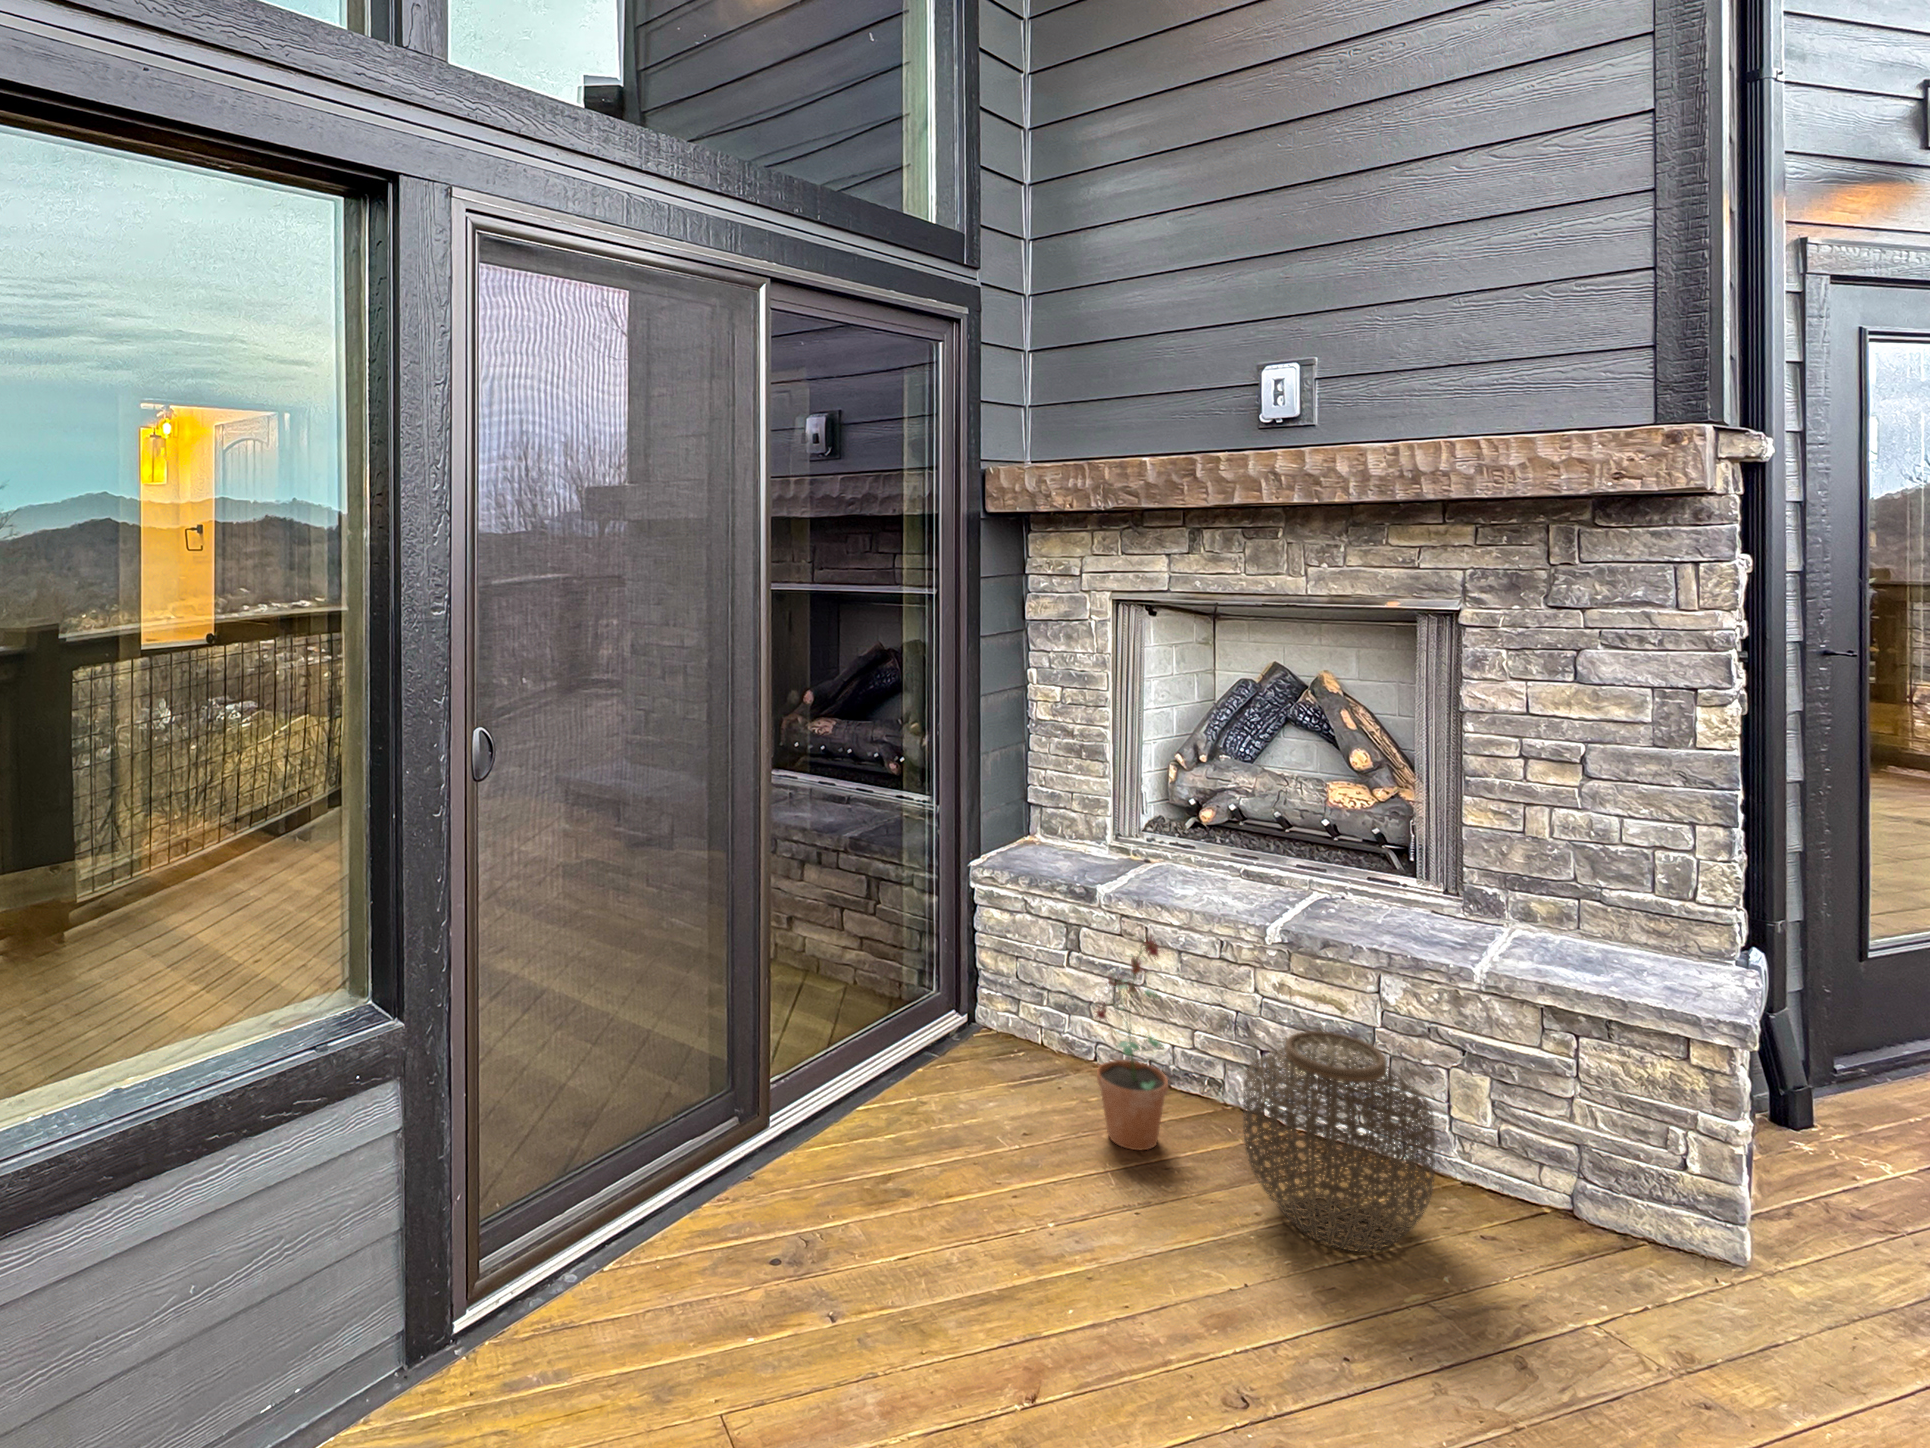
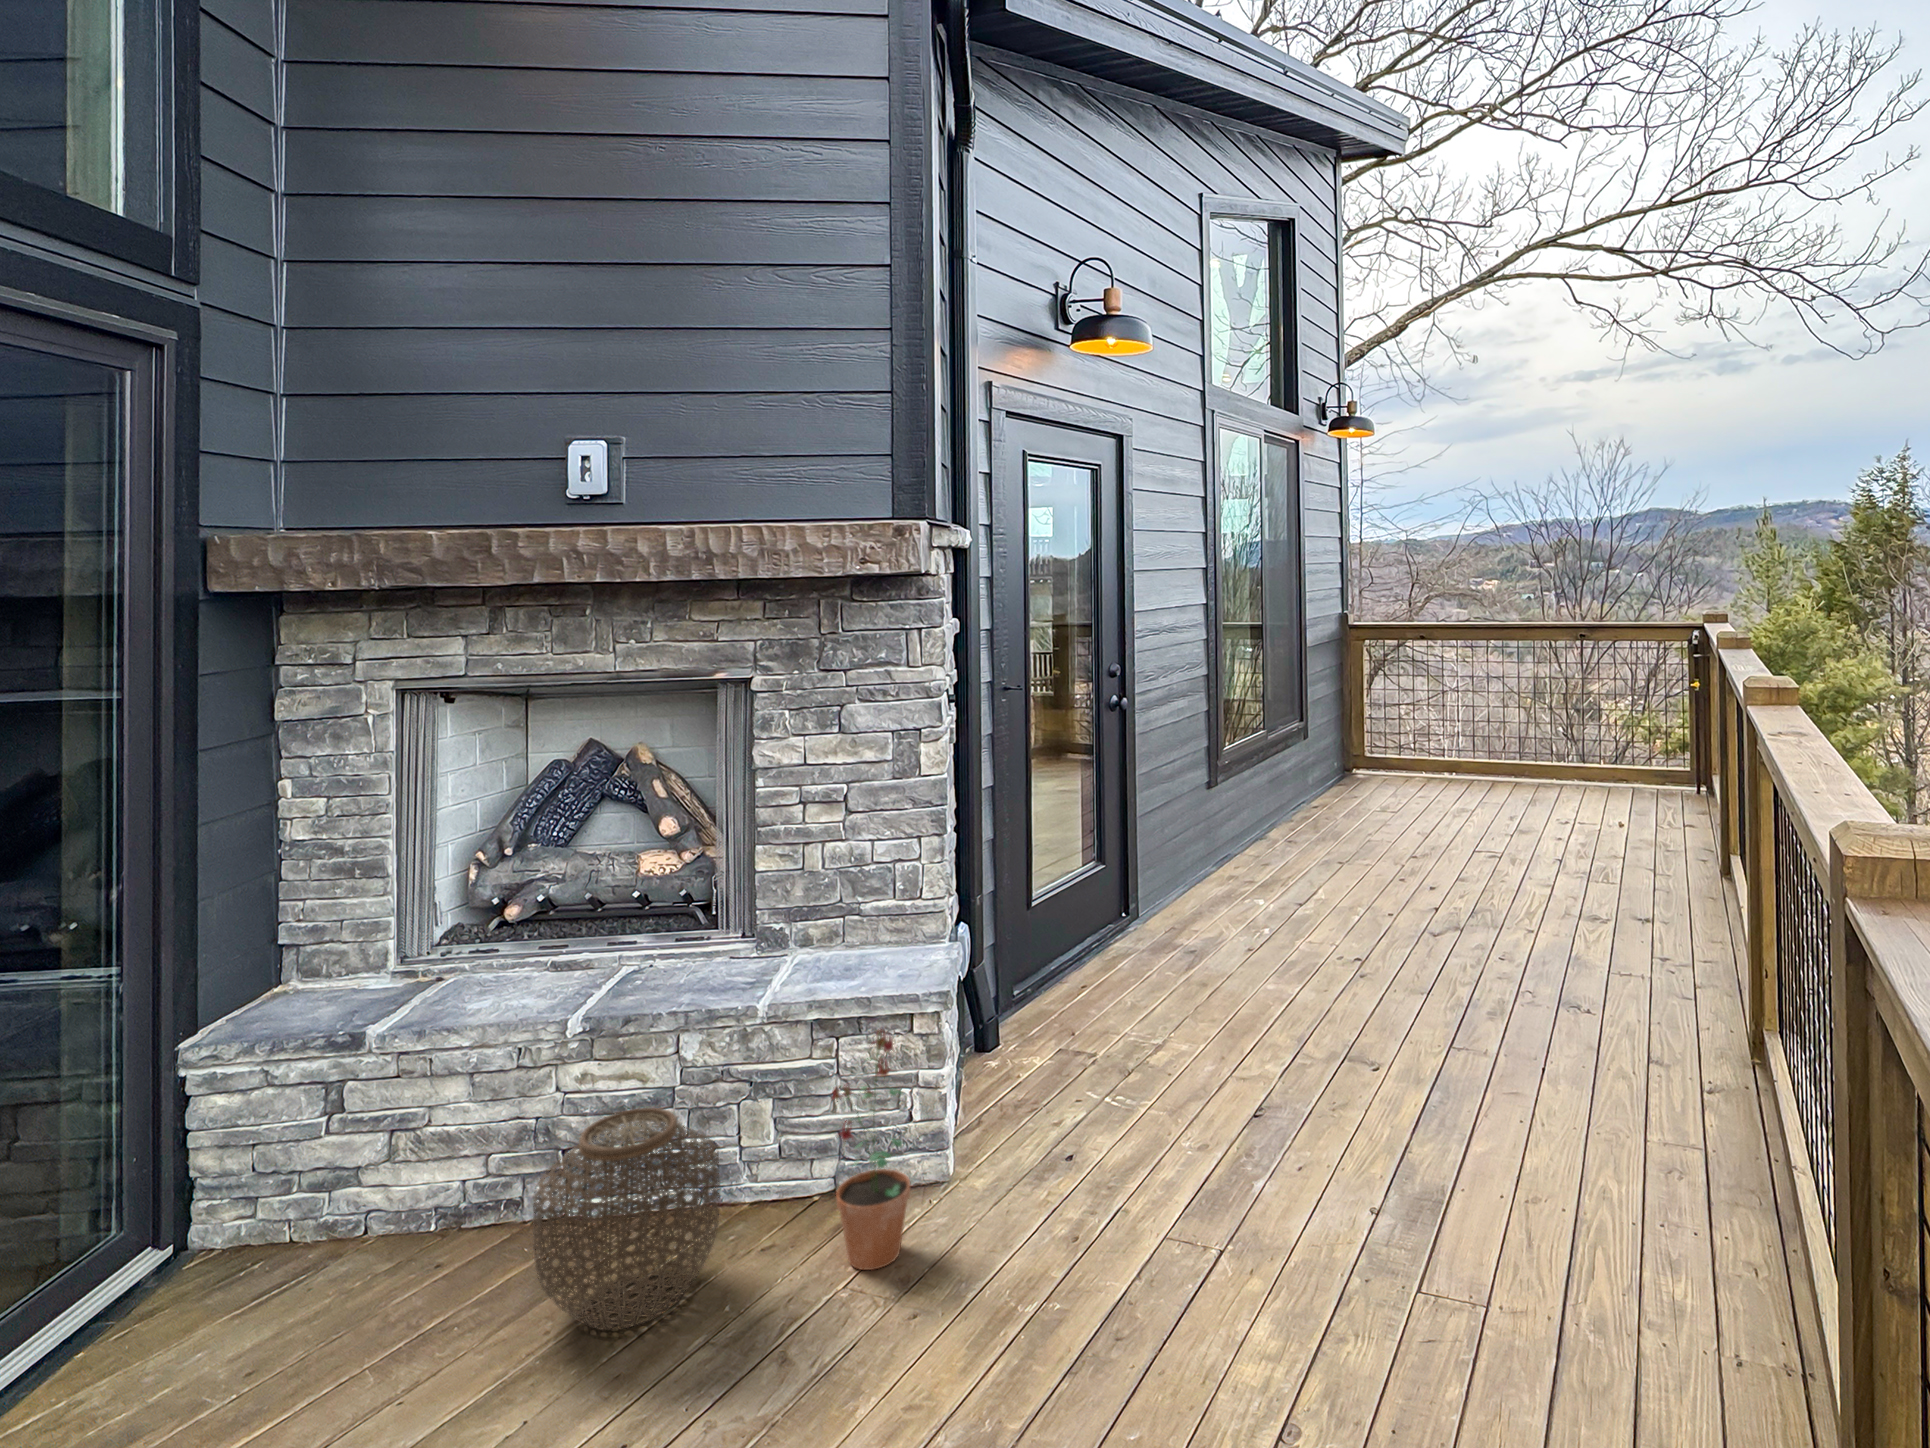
potted plant: present [1096,935,1168,1150] -> present [832,1029,910,1270]

